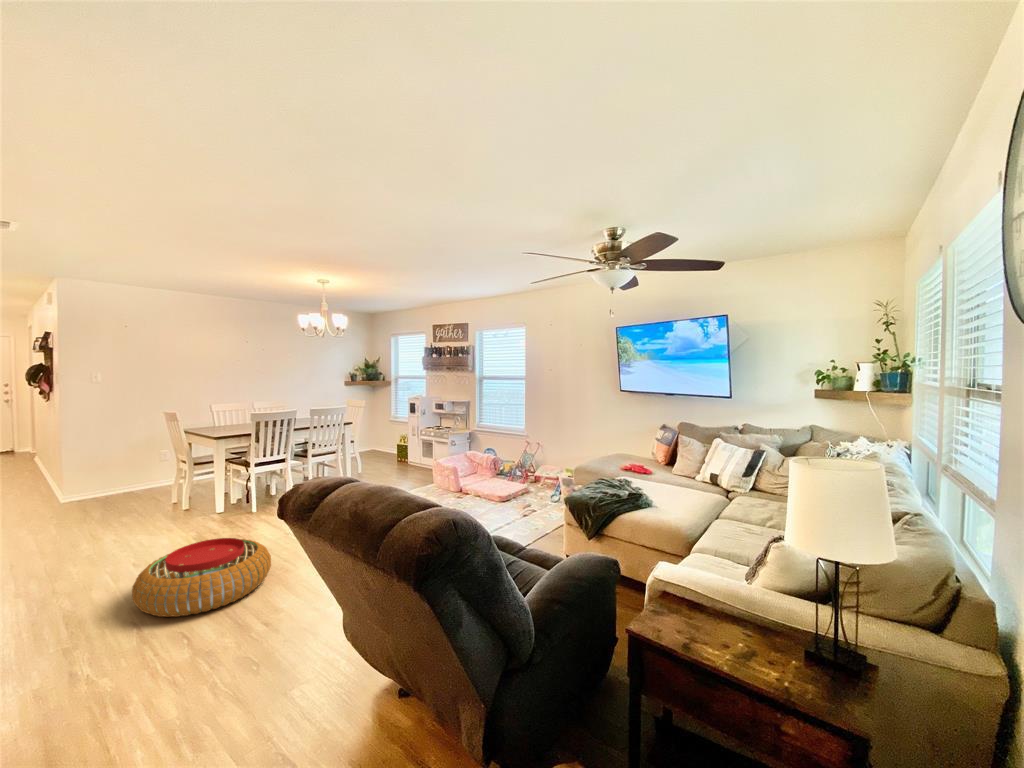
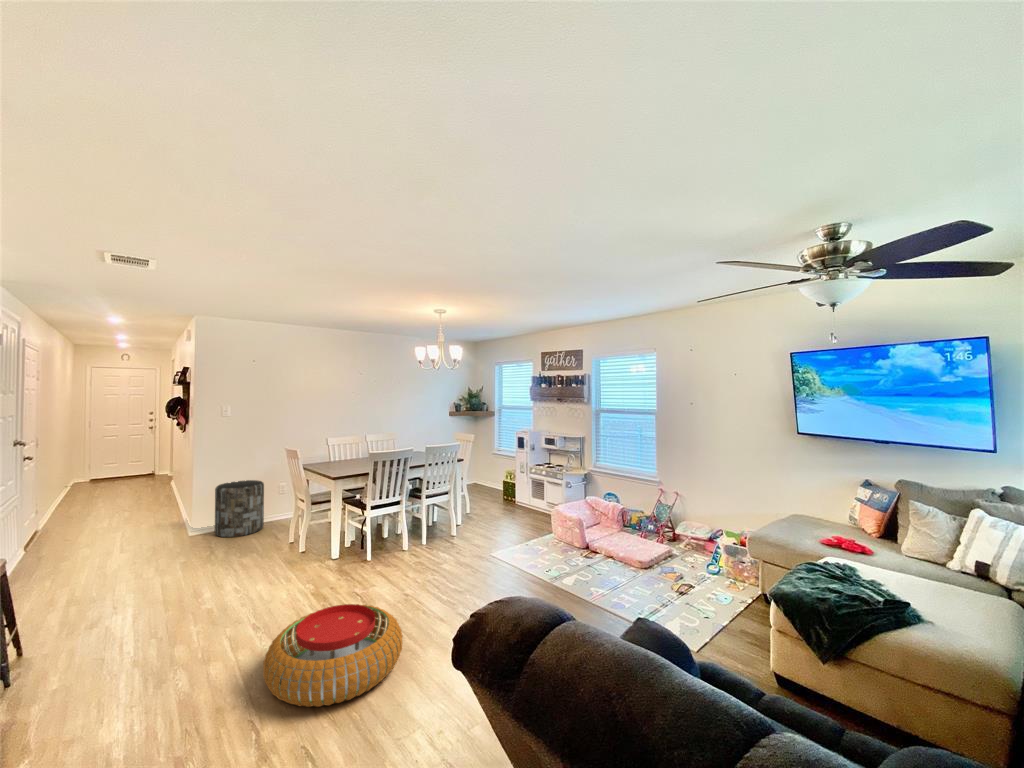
side table: none [88,447,146,503] -> present [215,480,264,537]

